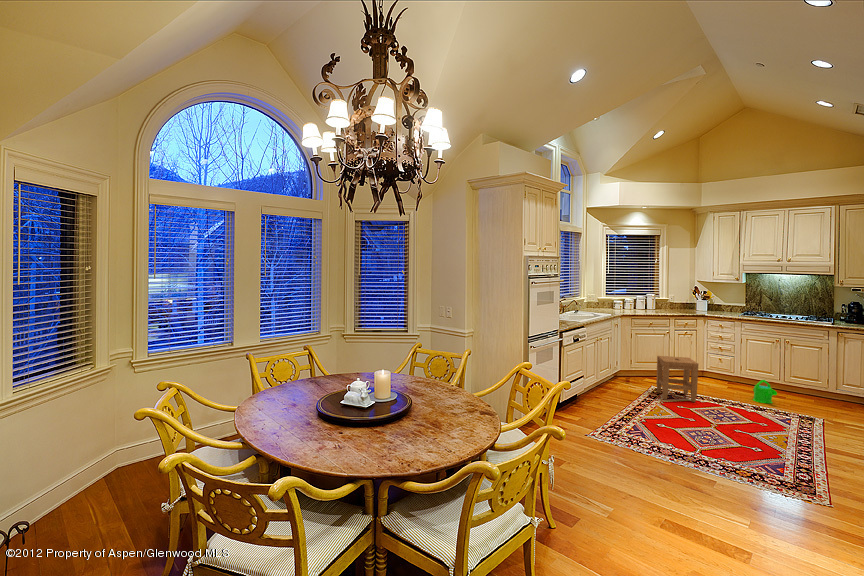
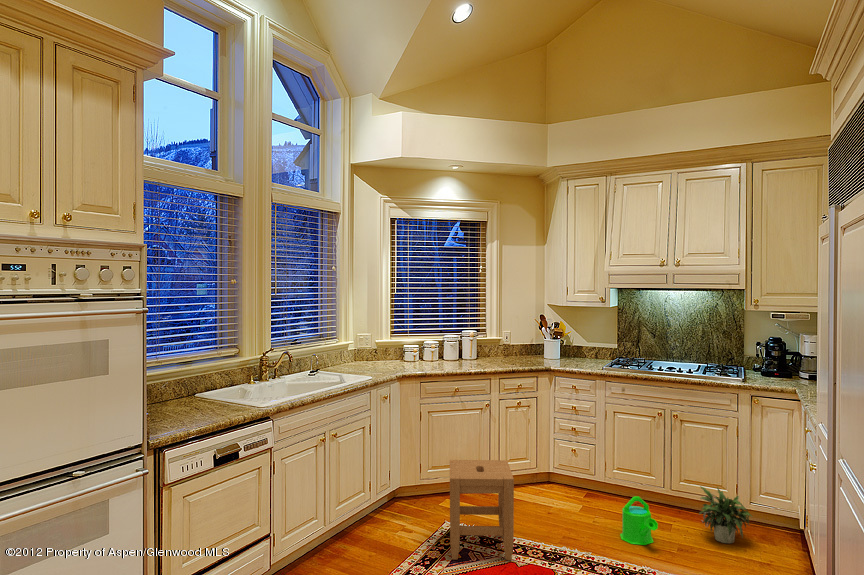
potted plant: none [801,378,835,407] -> present [699,486,752,543]

